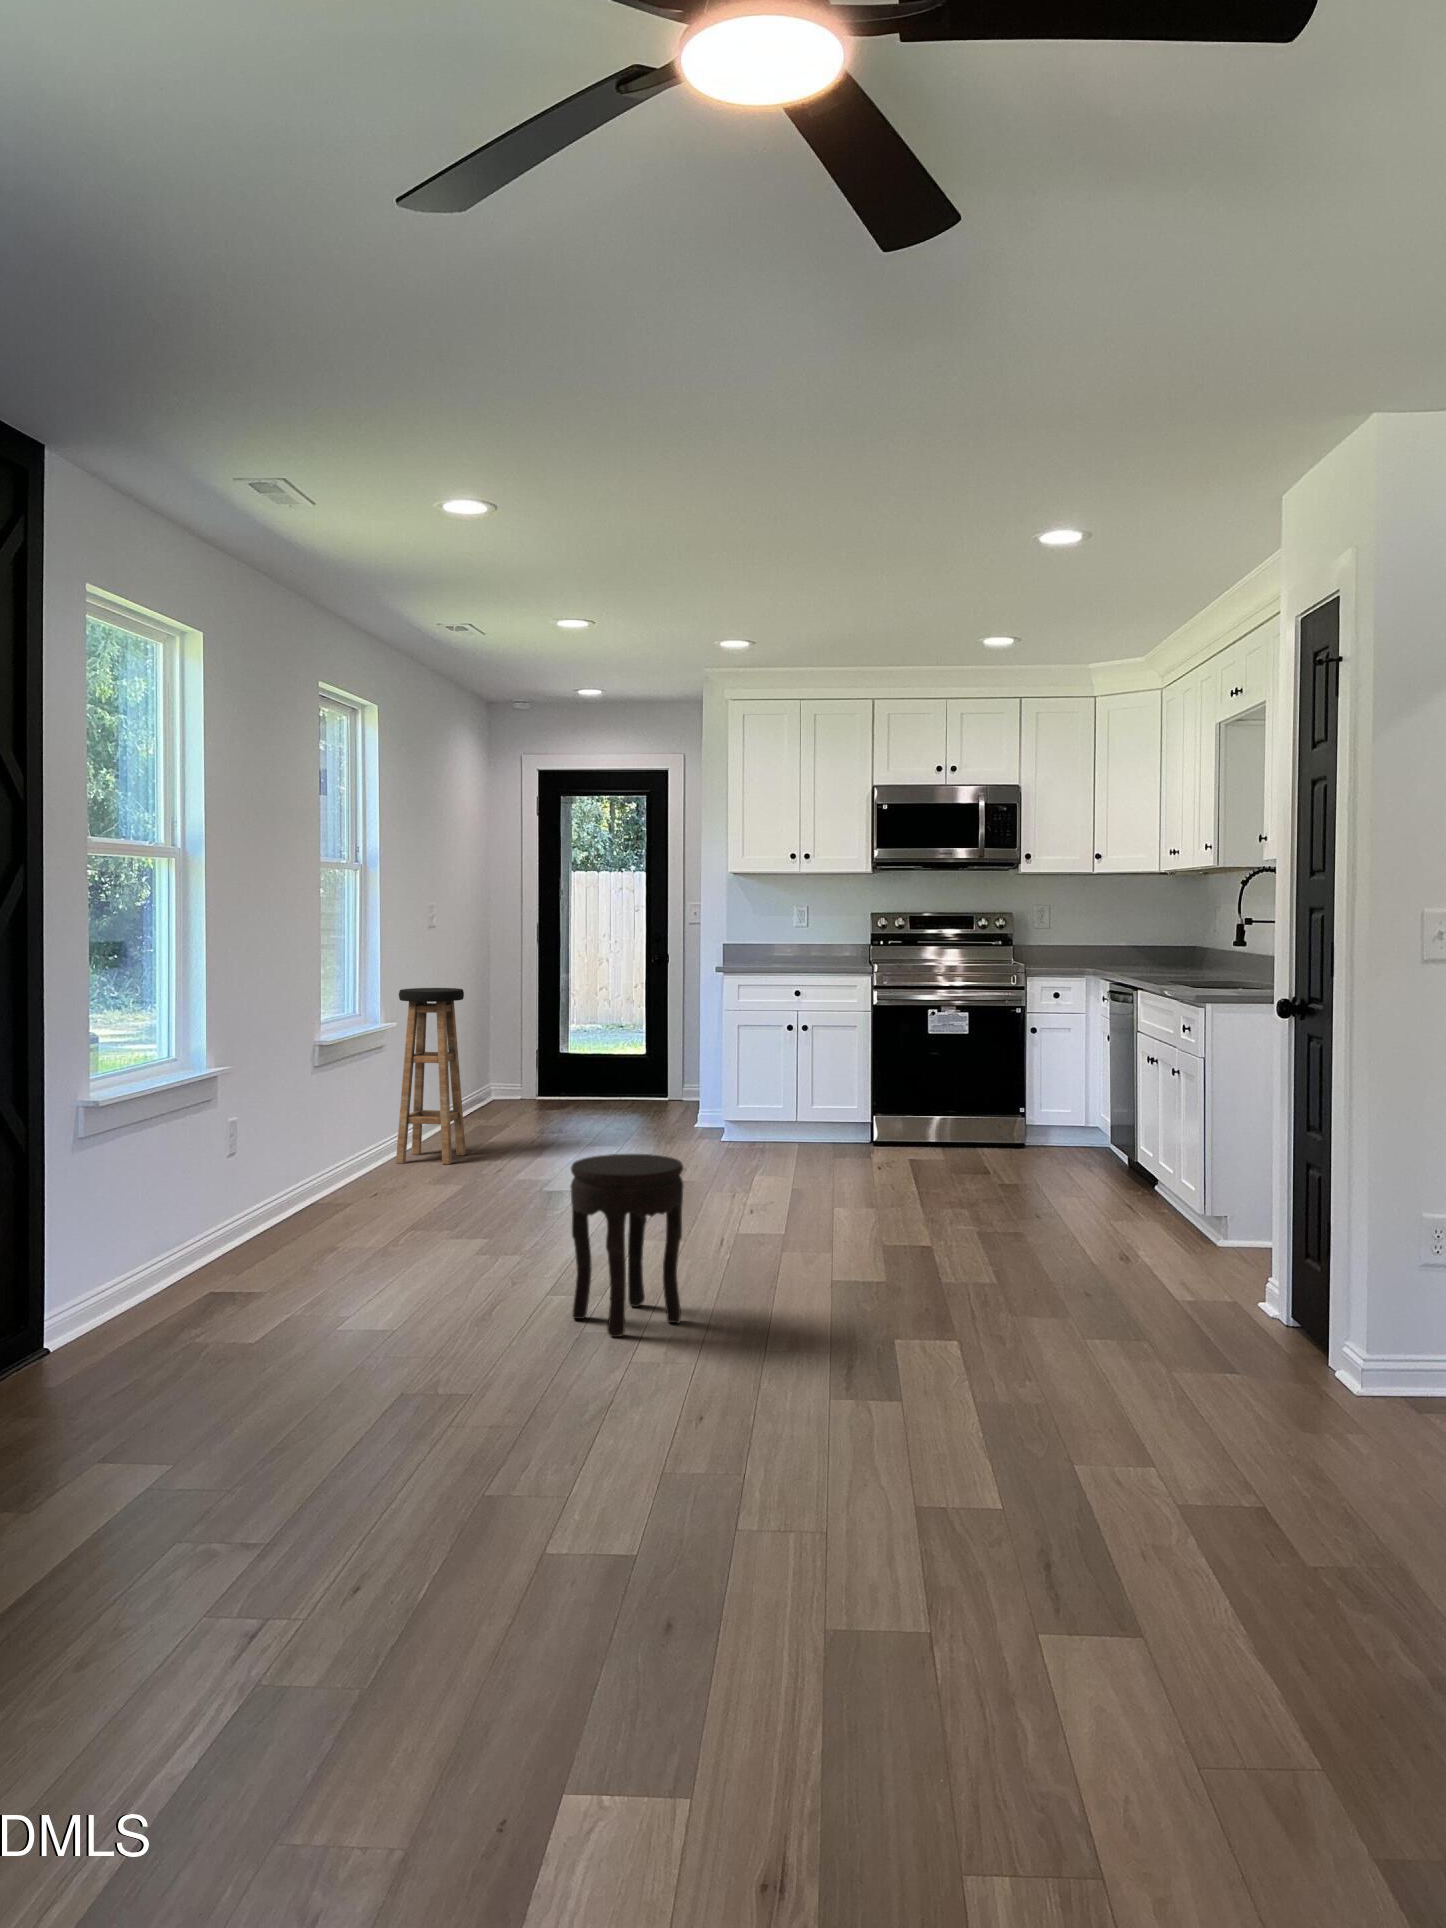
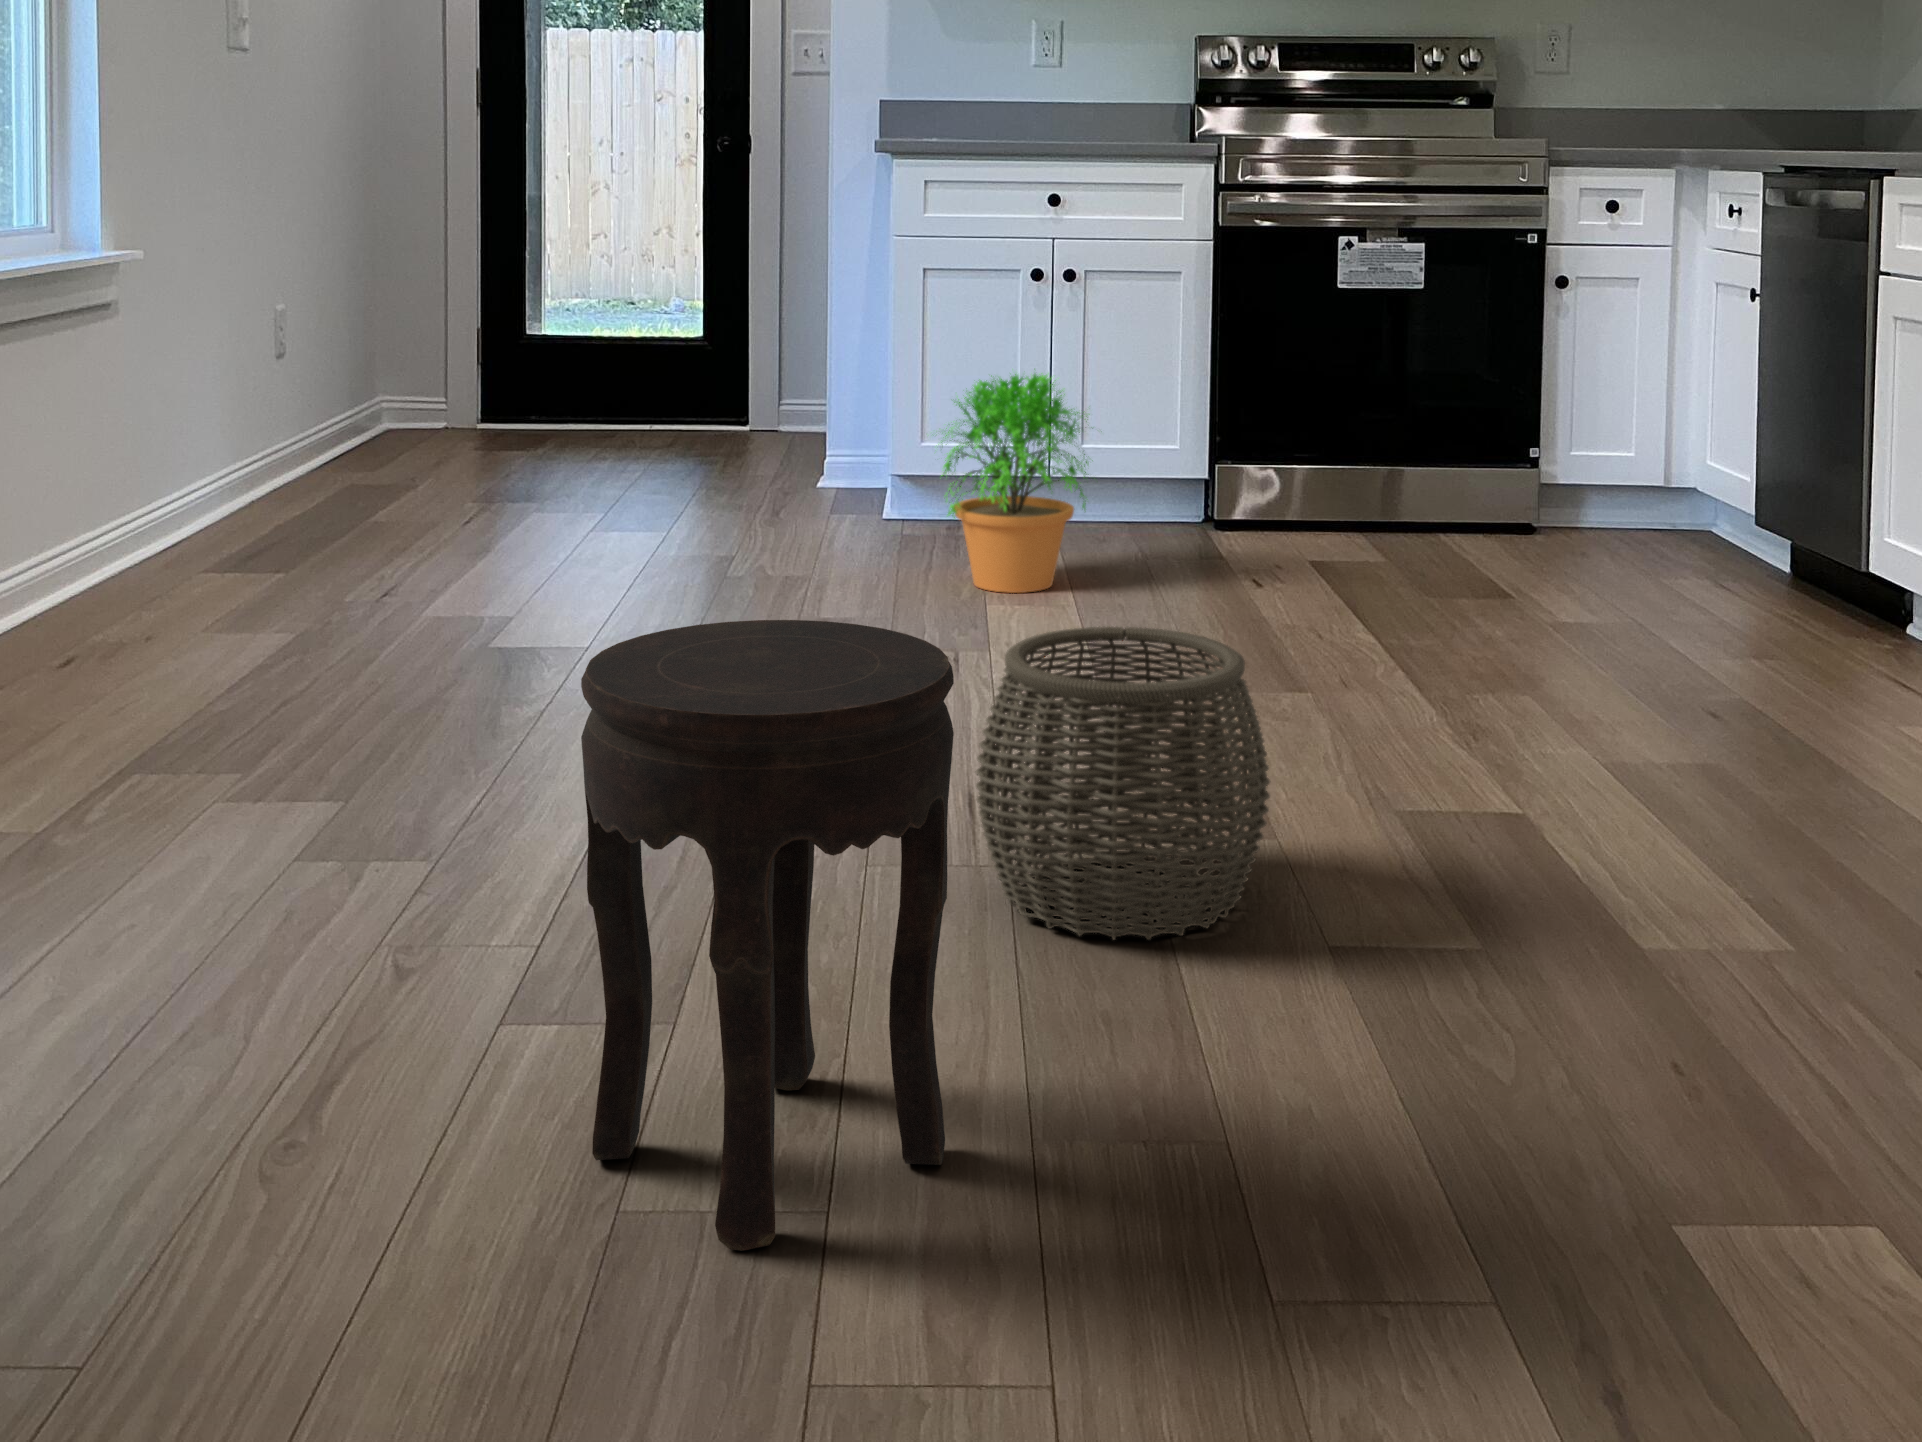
bar stool: present [396,988,466,1164] -> none [136,182,311,592]
potted plant: none [729,1069,811,1169] -> present [938,373,1093,593]
woven basket: none [713,1168,819,1276] -> present [976,627,1270,940]

